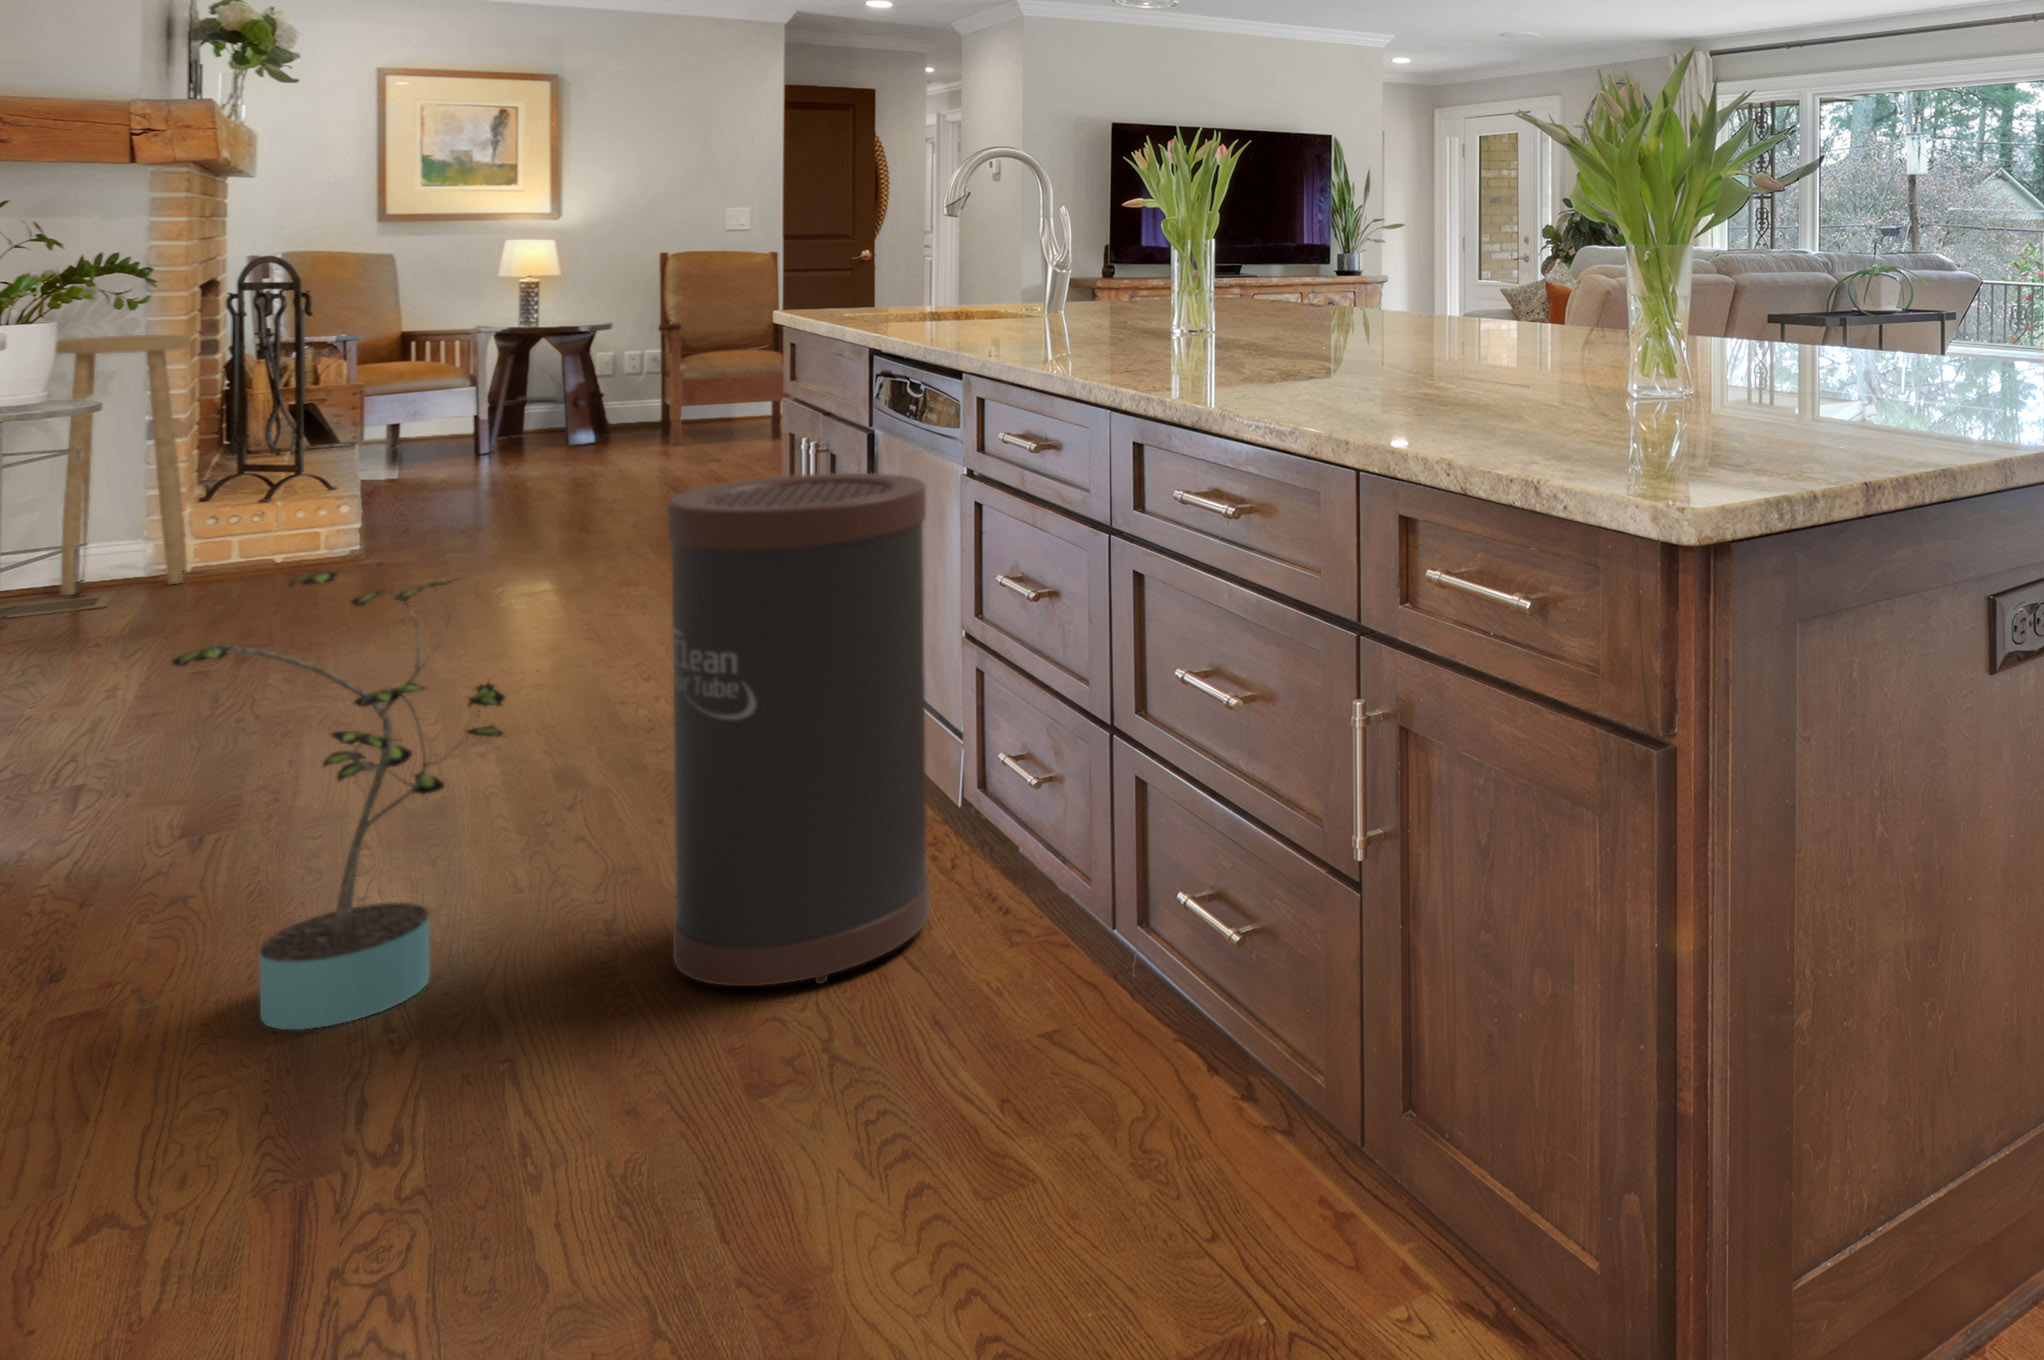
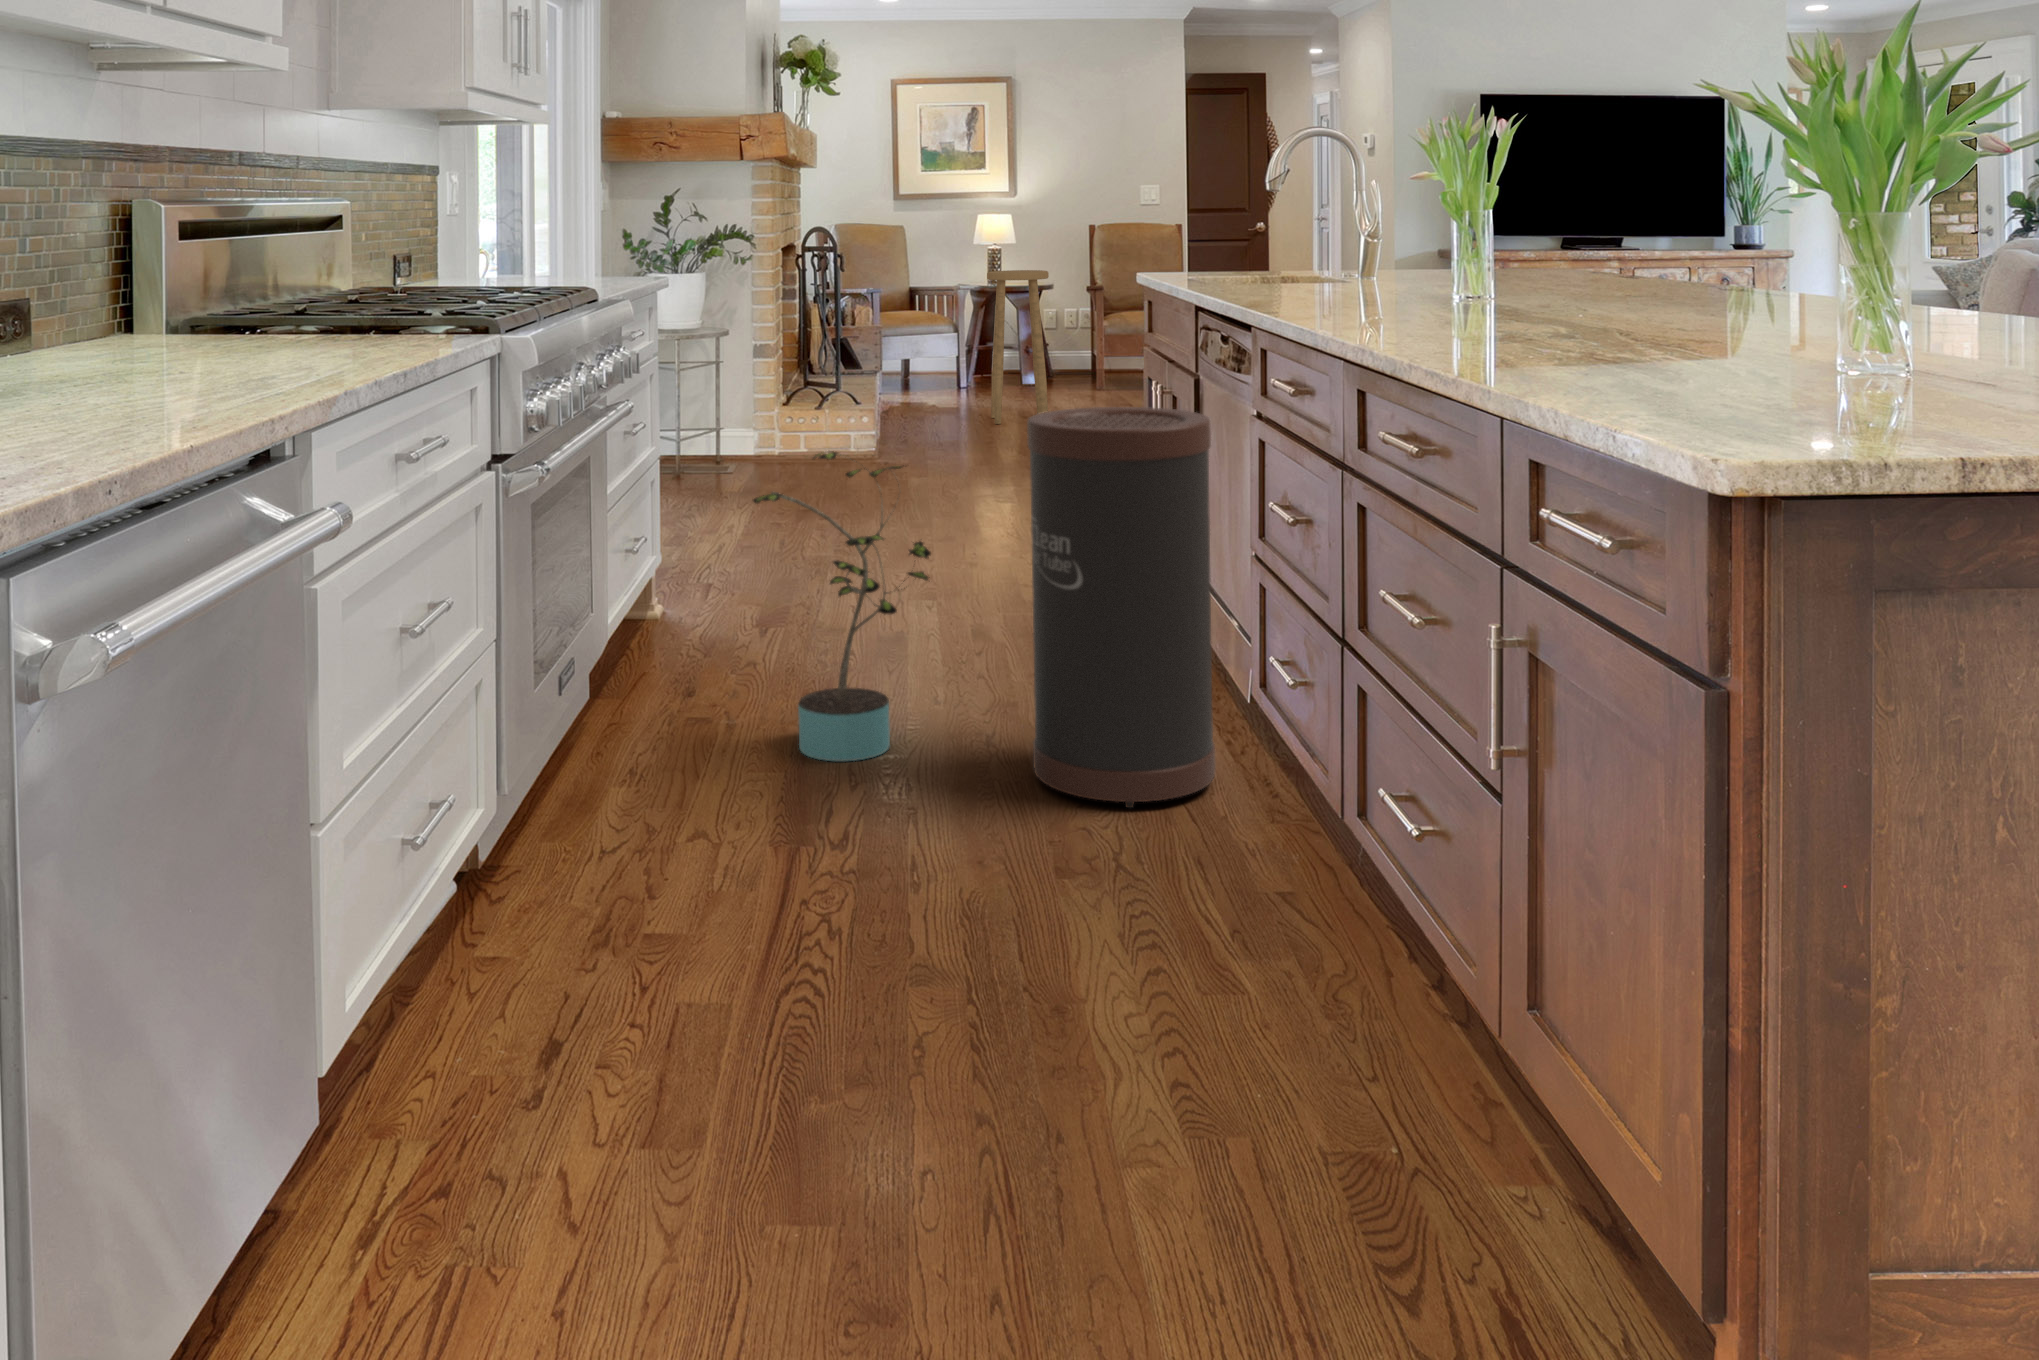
stool: present [56,335,191,596] -> present [987,270,1049,424]

